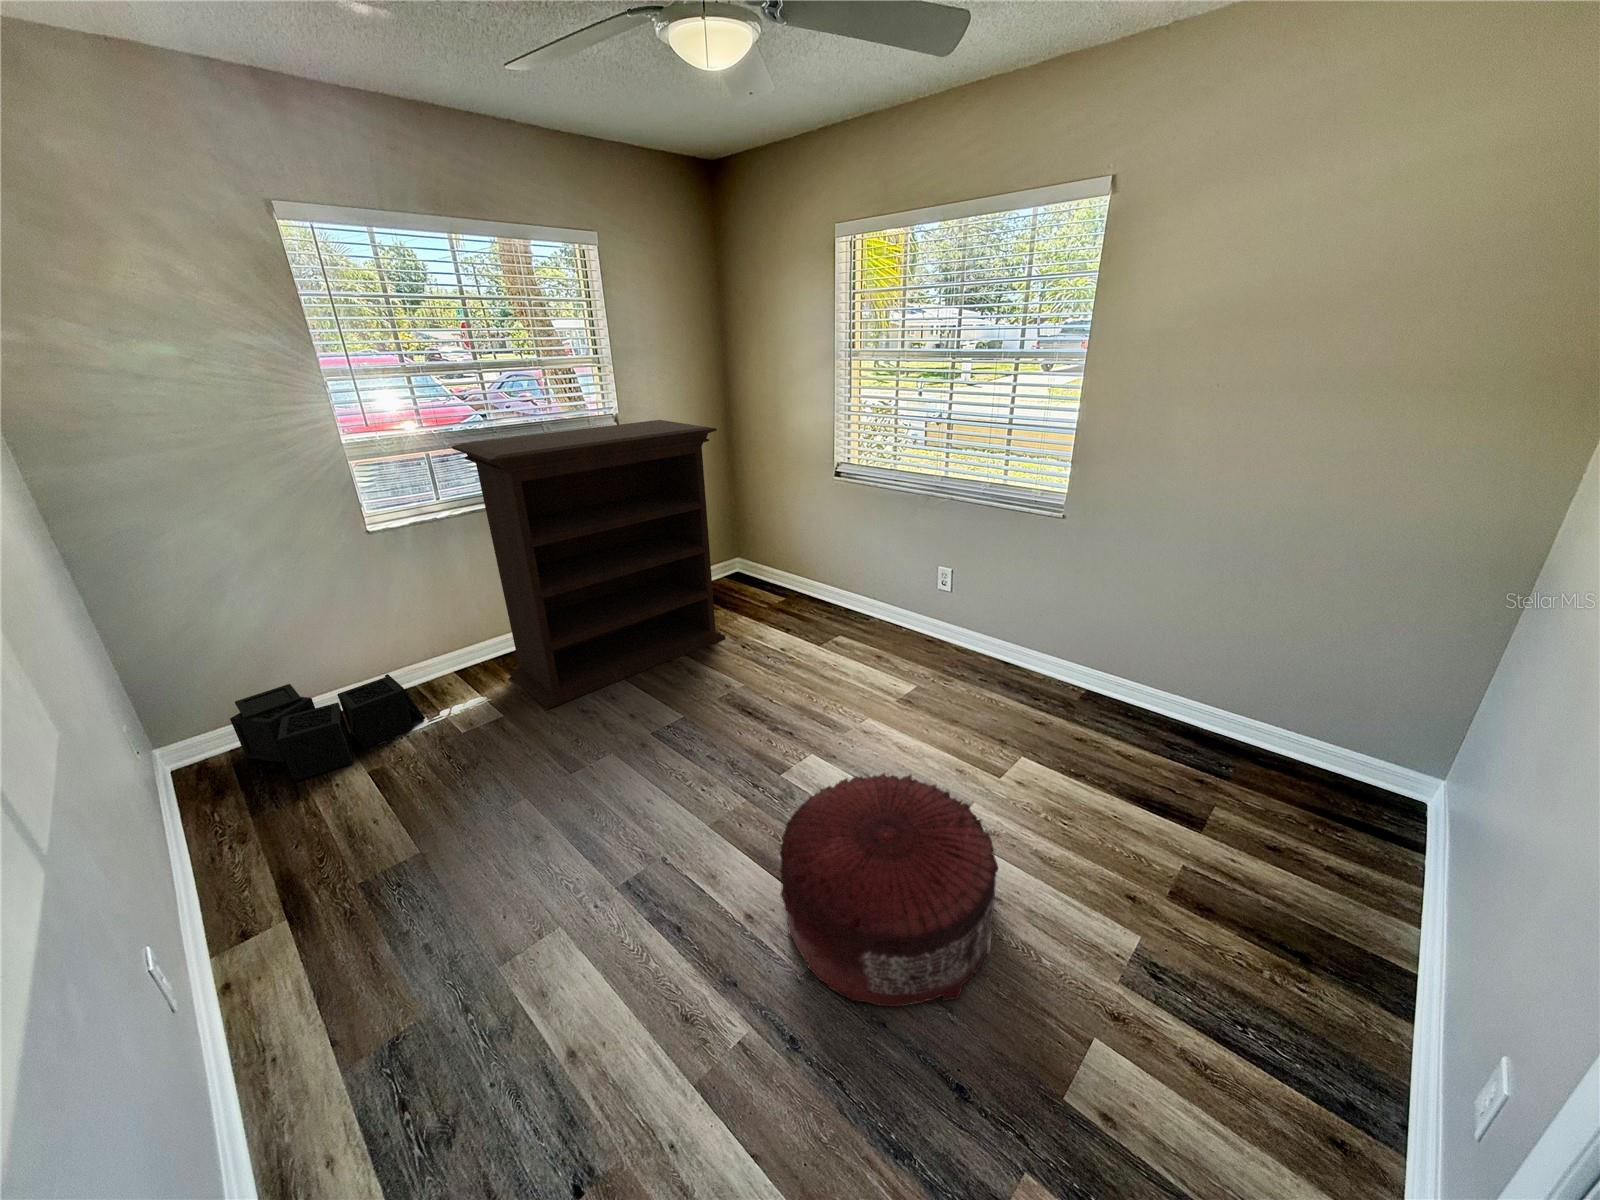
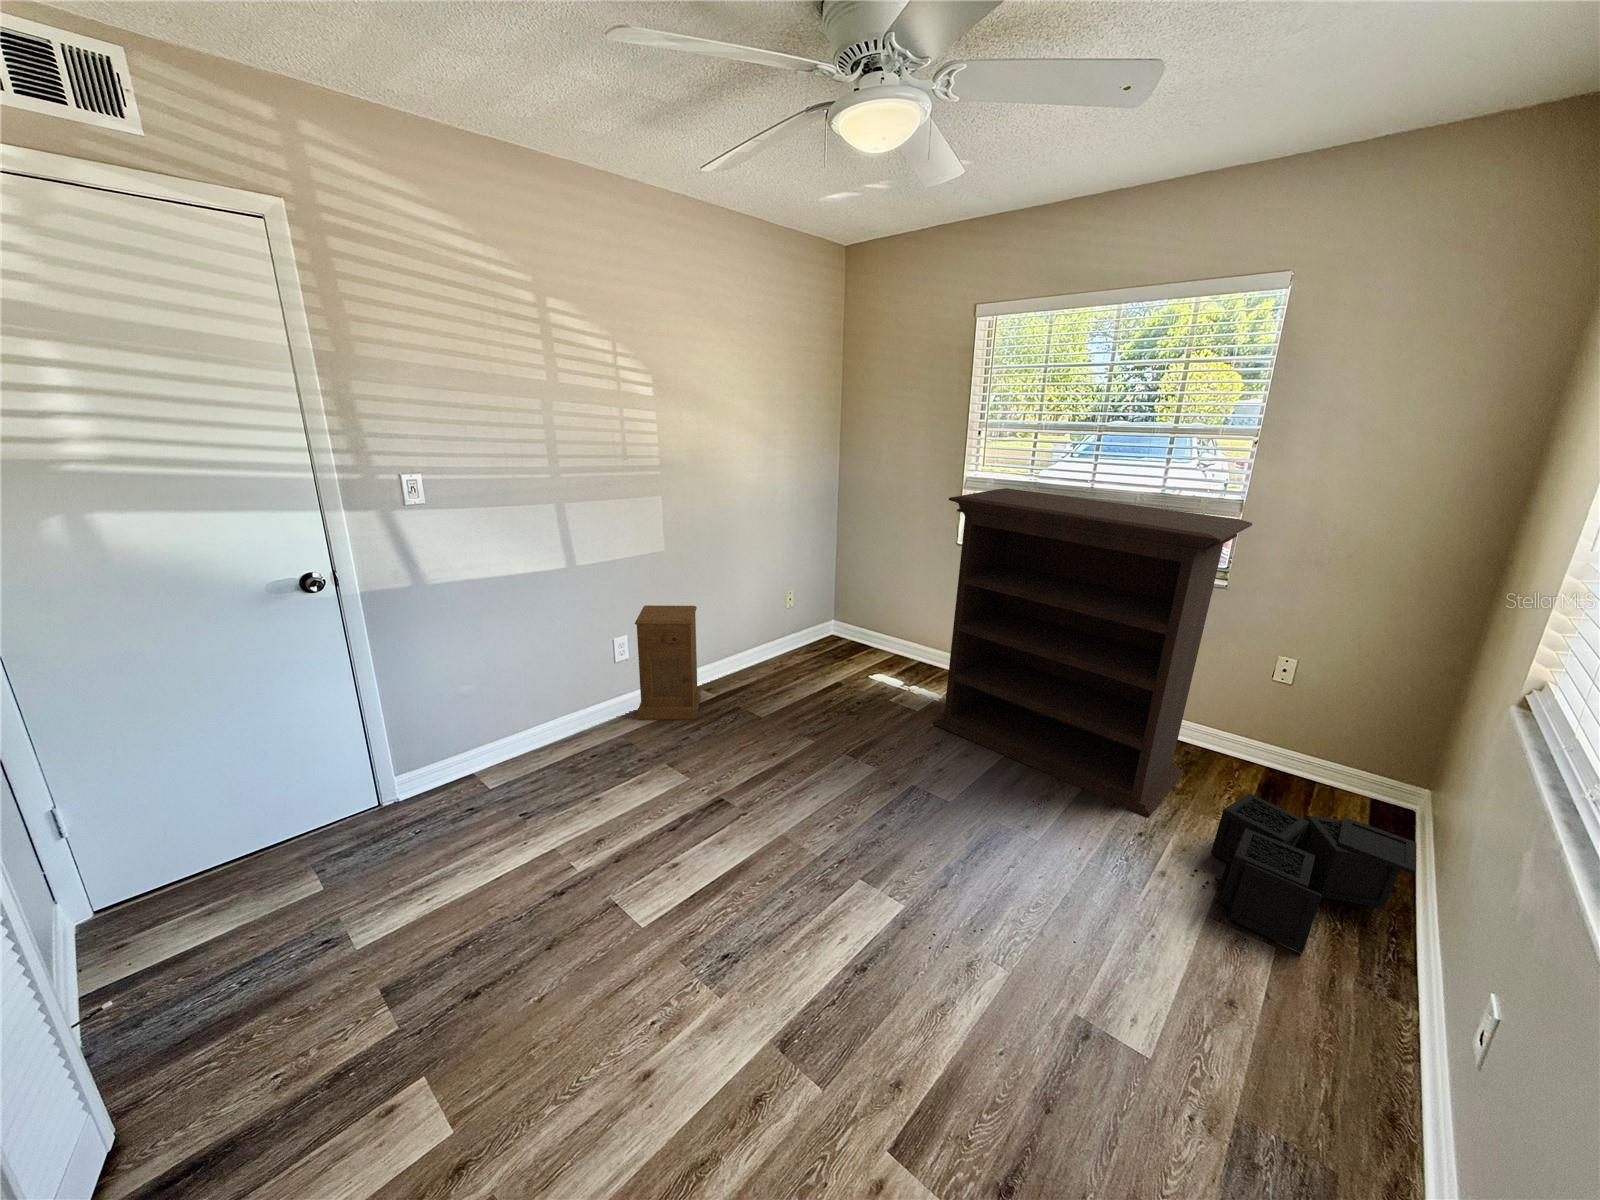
storage bin: present [230,674,425,781] -> present [1194,793,1416,953]
pouf: present [780,773,998,1006] -> none [537,816,757,1058]
nightstand: none [119,801,379,1052] -> present [635,605,700,720]

